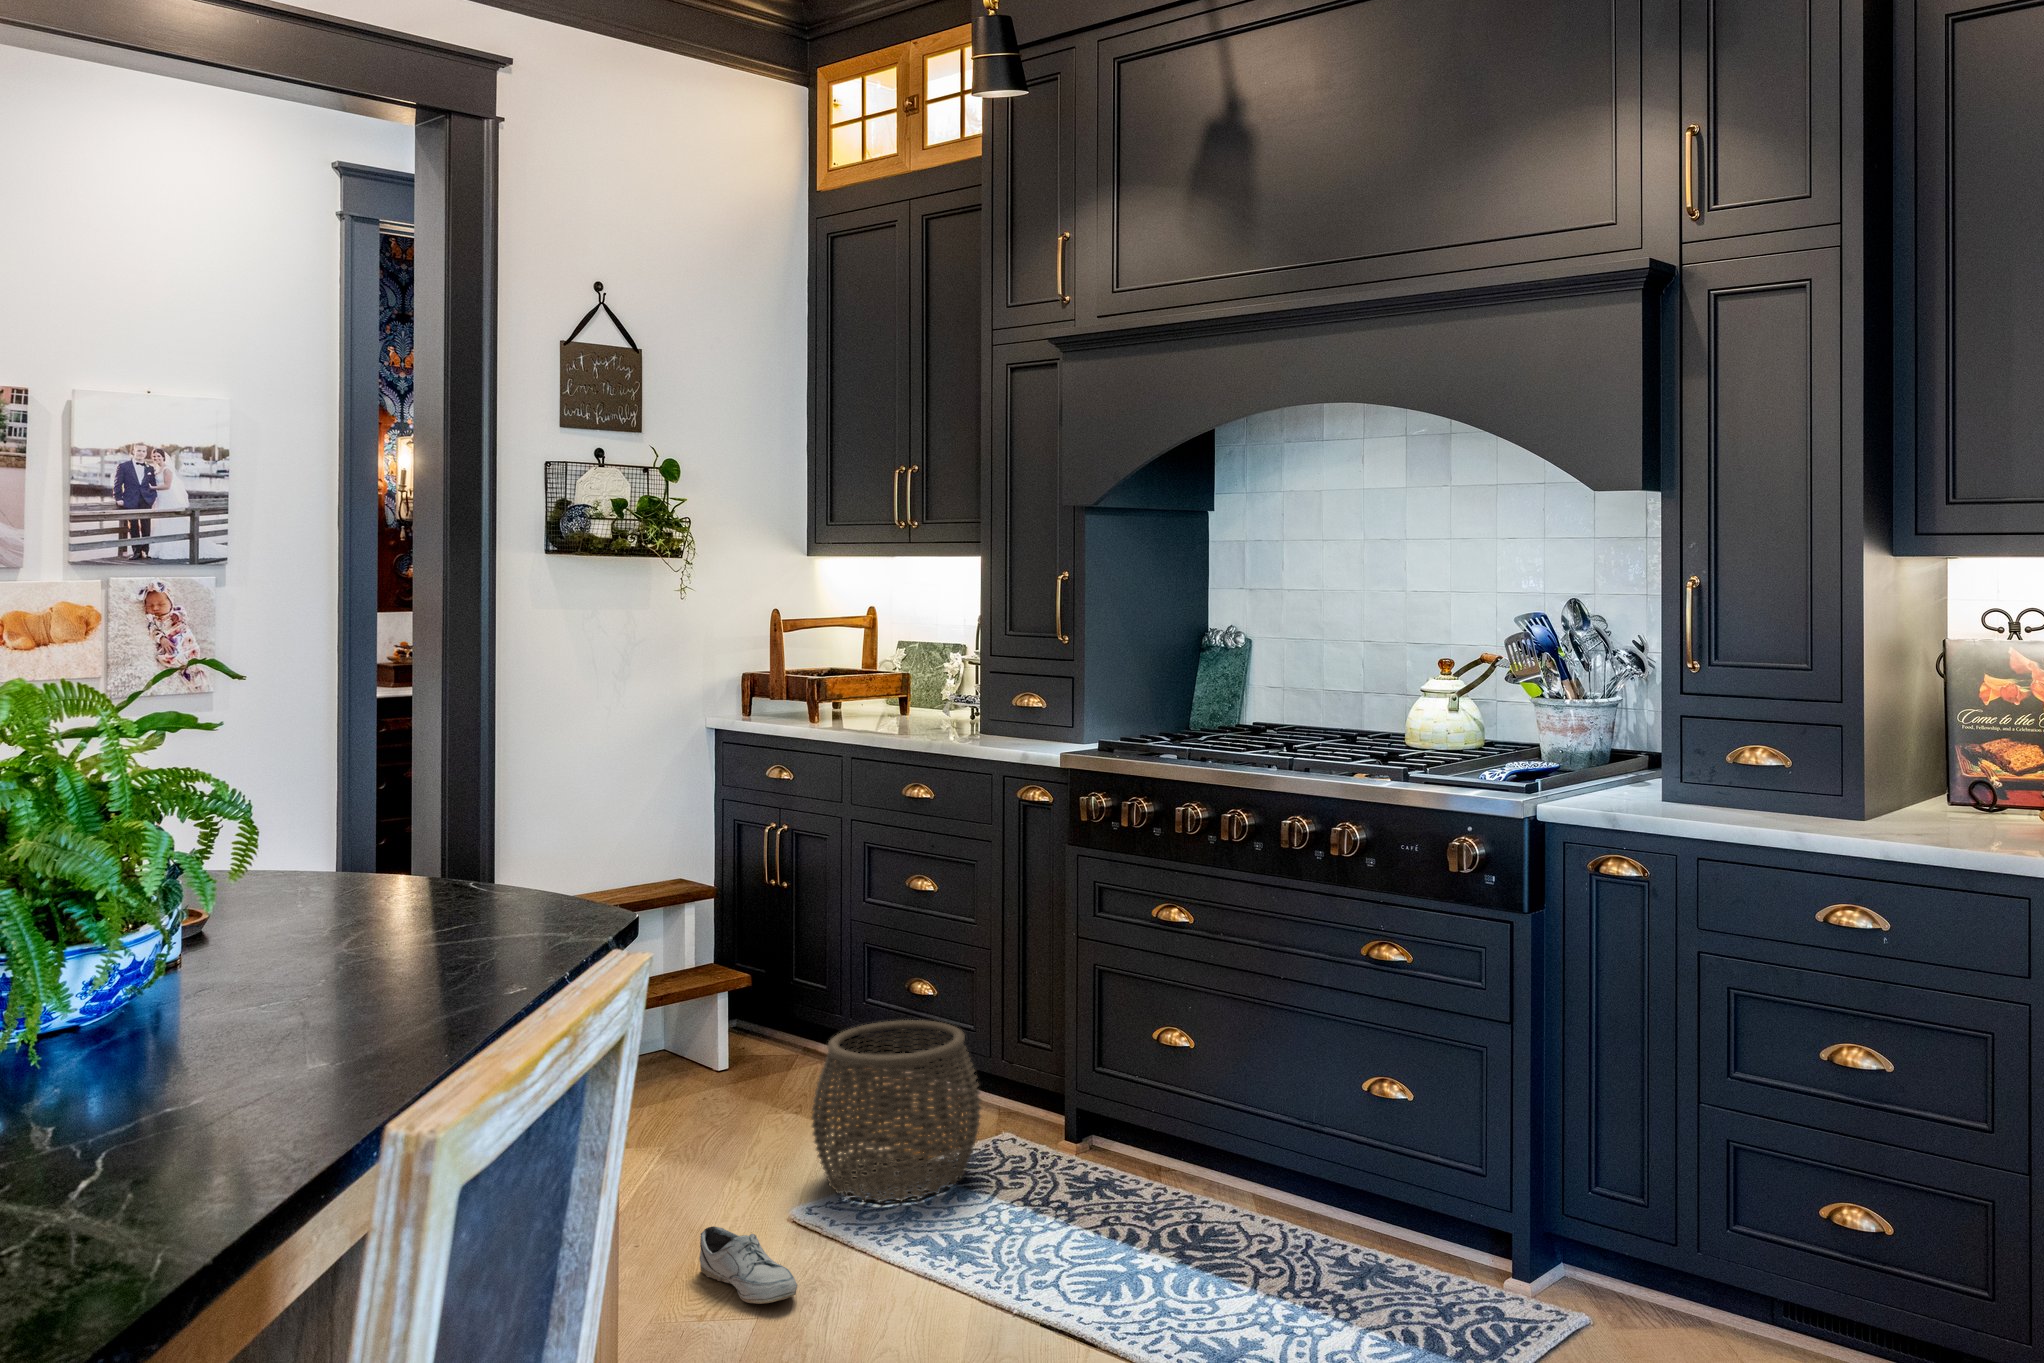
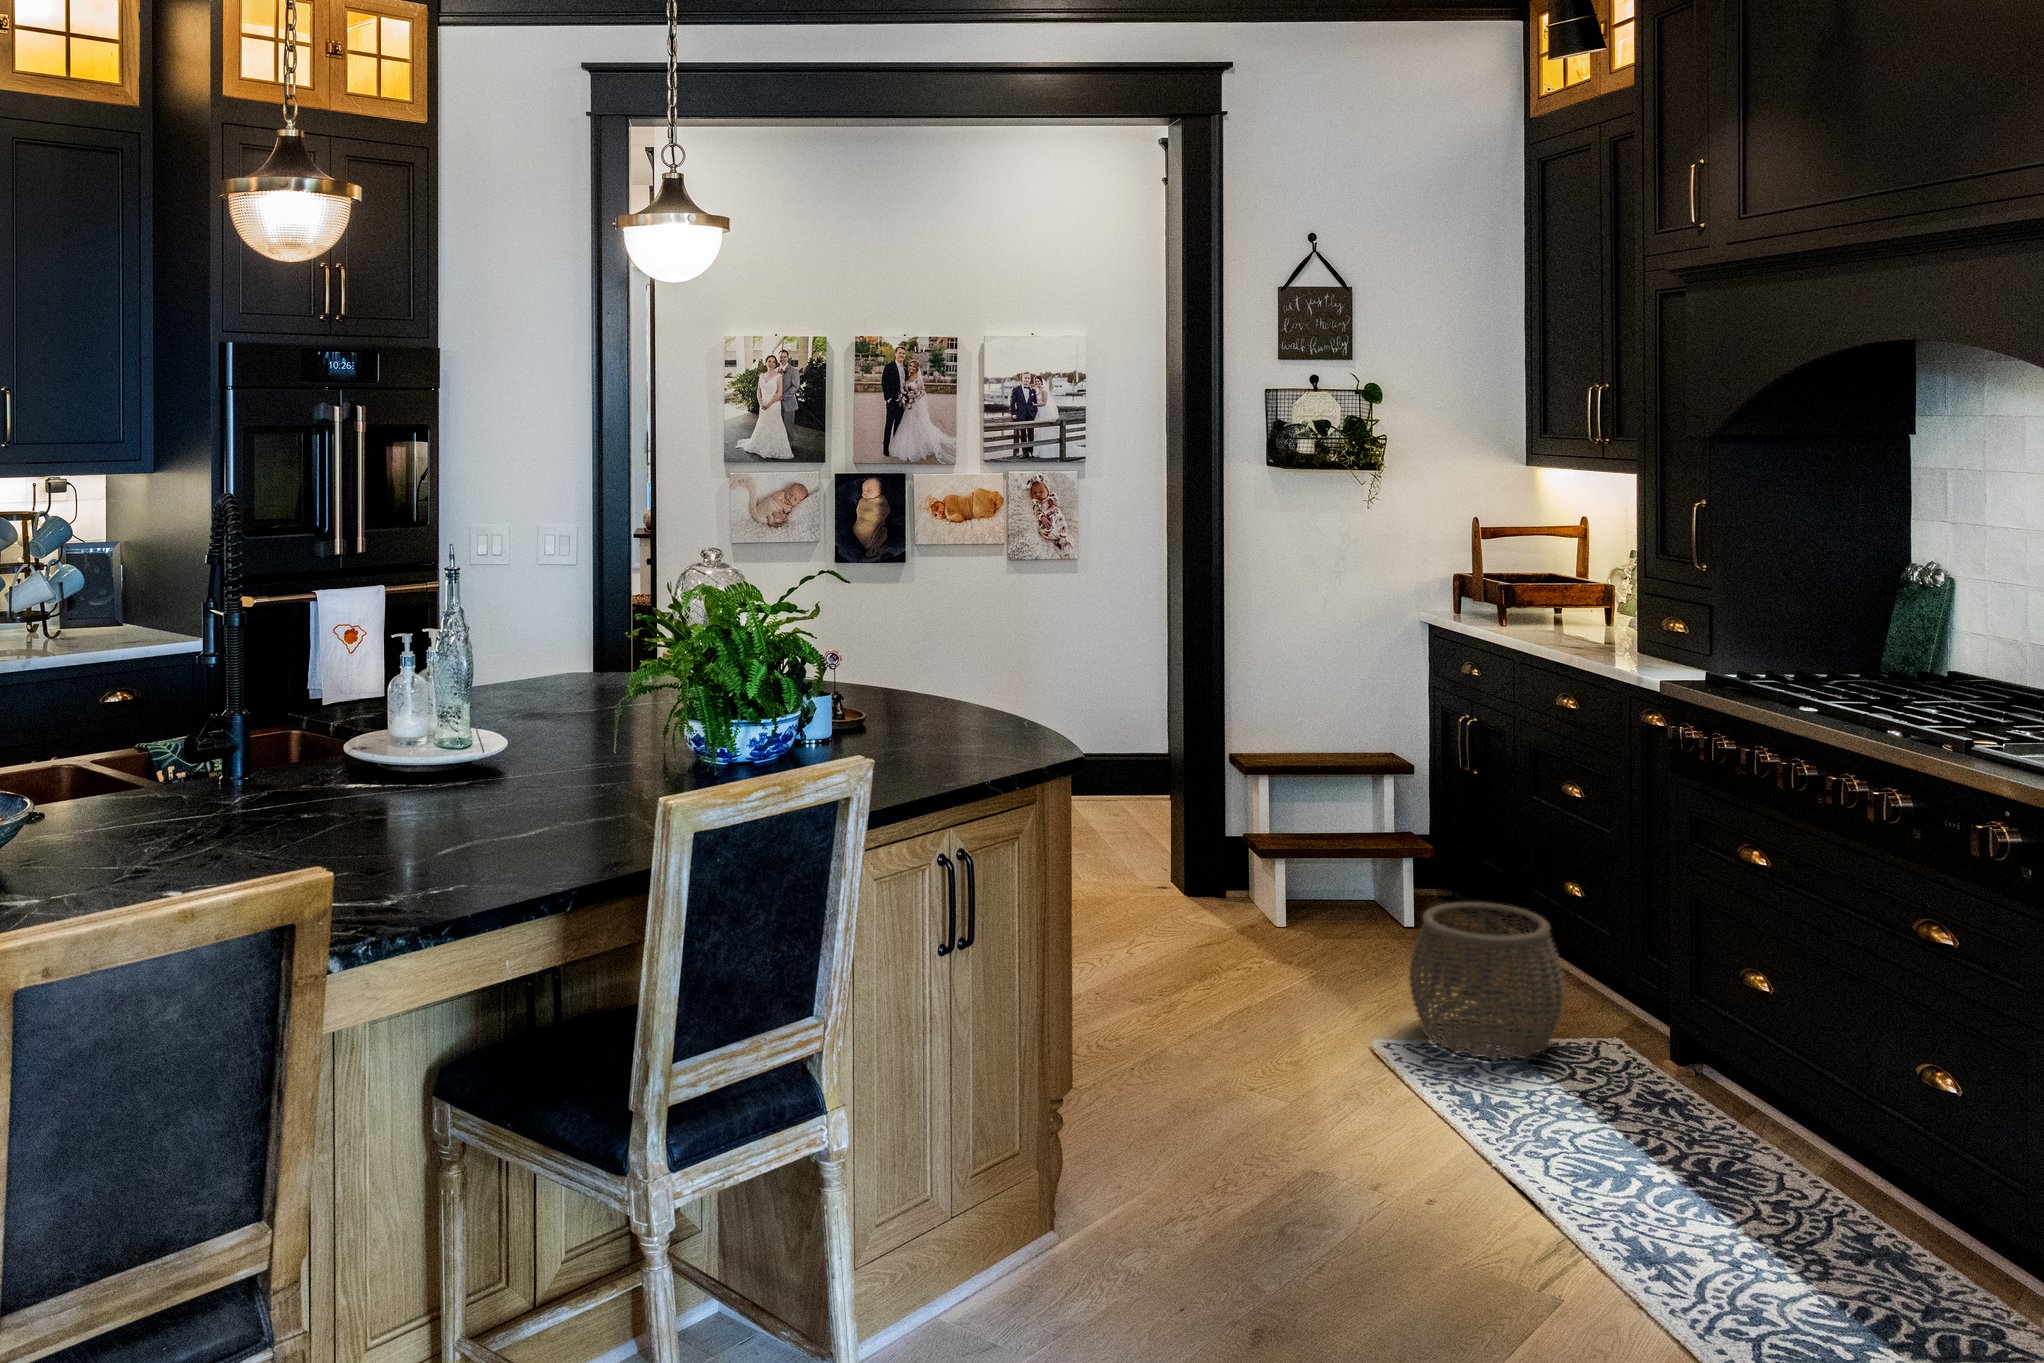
shoe: present [699,1226,798,1304] -> none [1282,1030,1339,1099]

